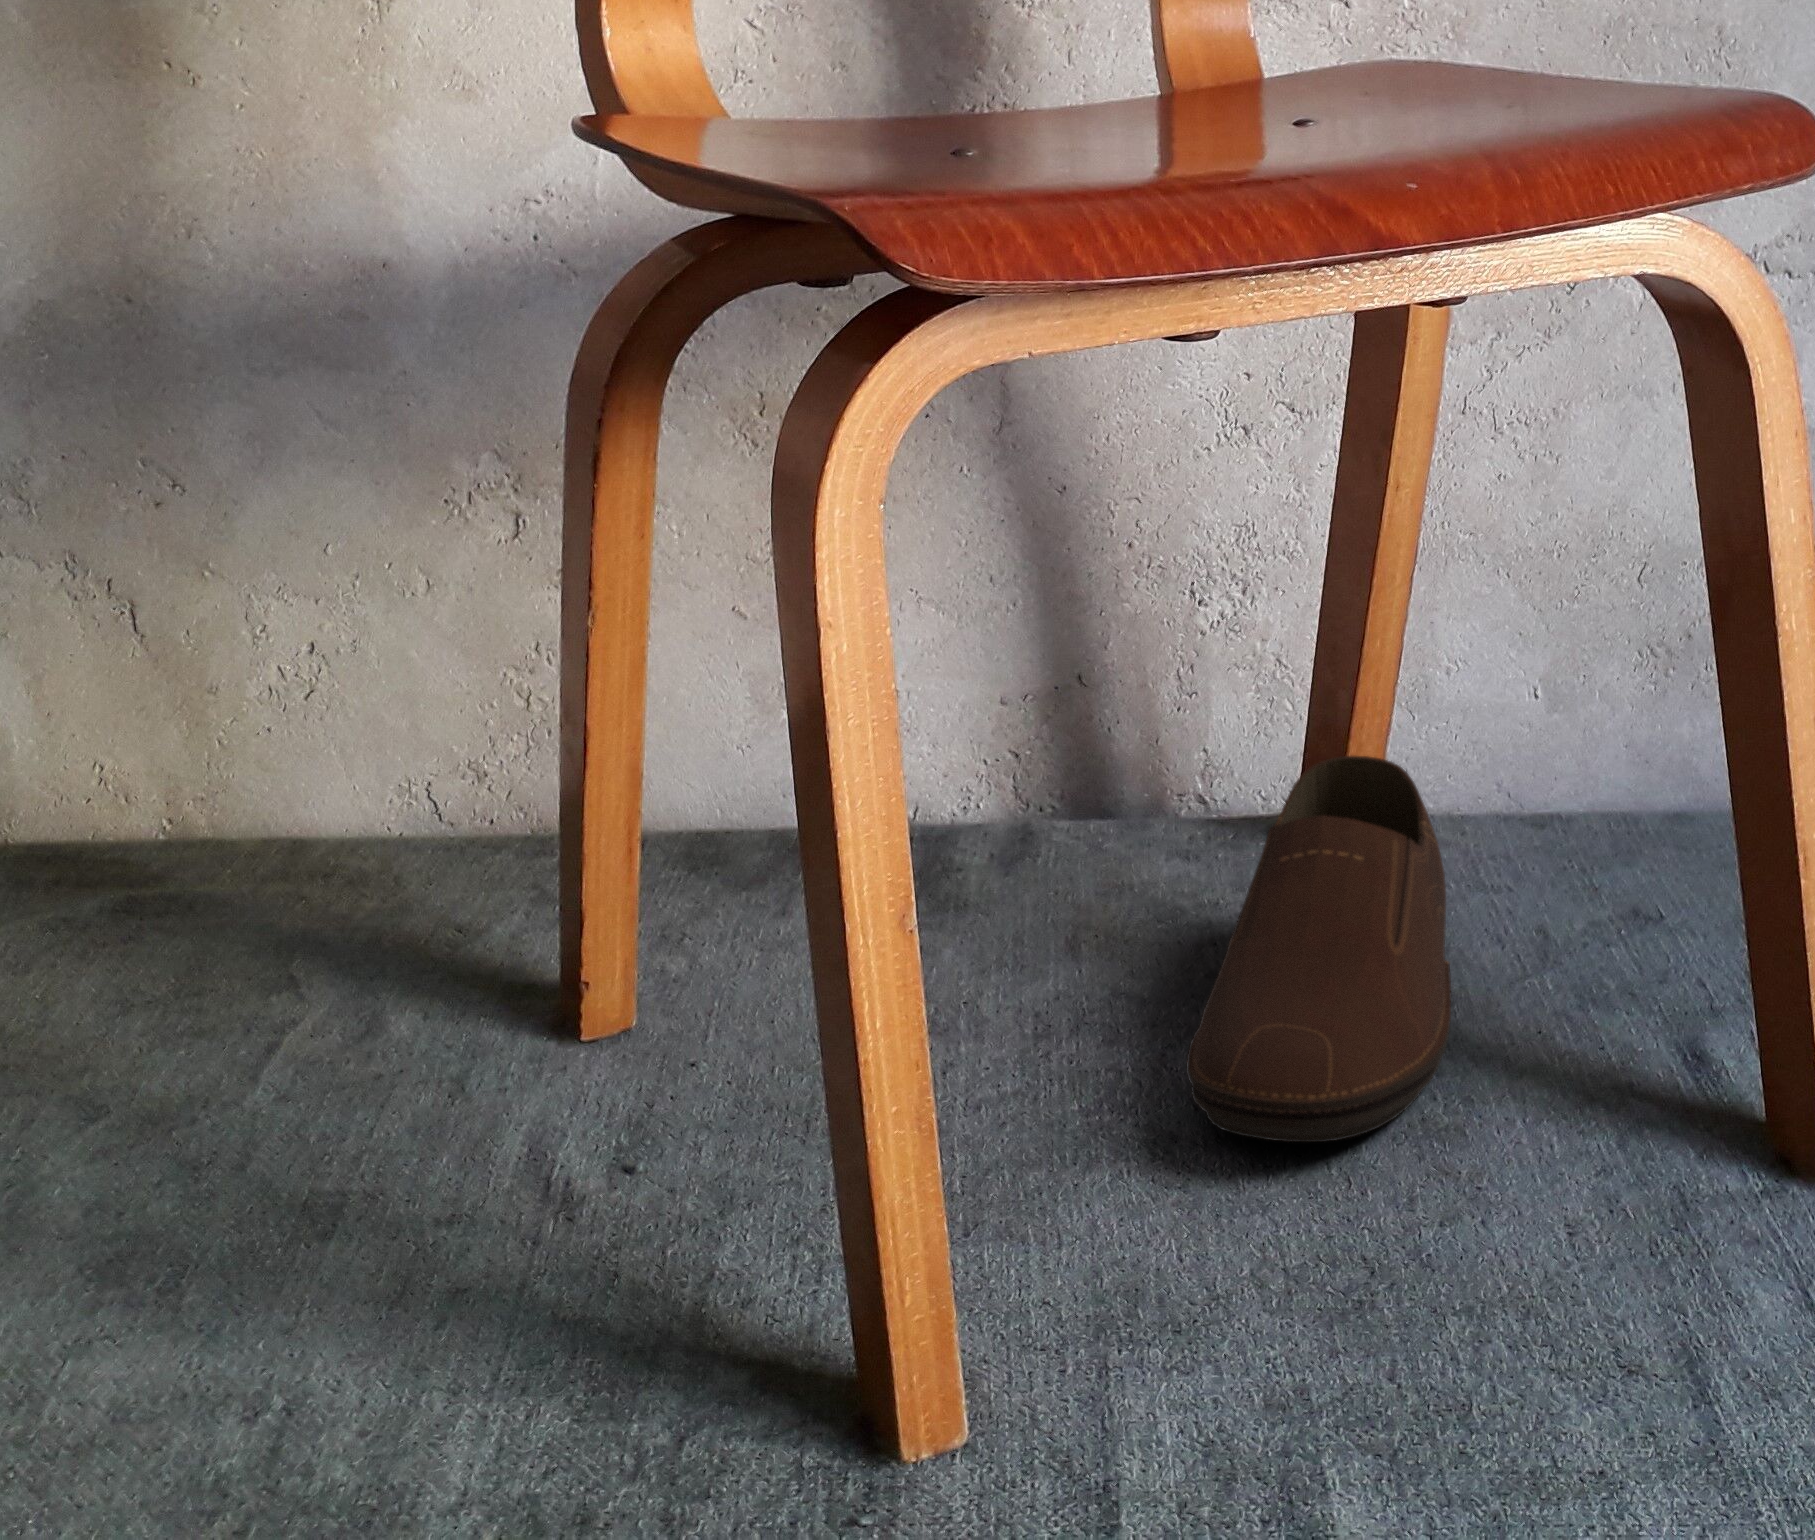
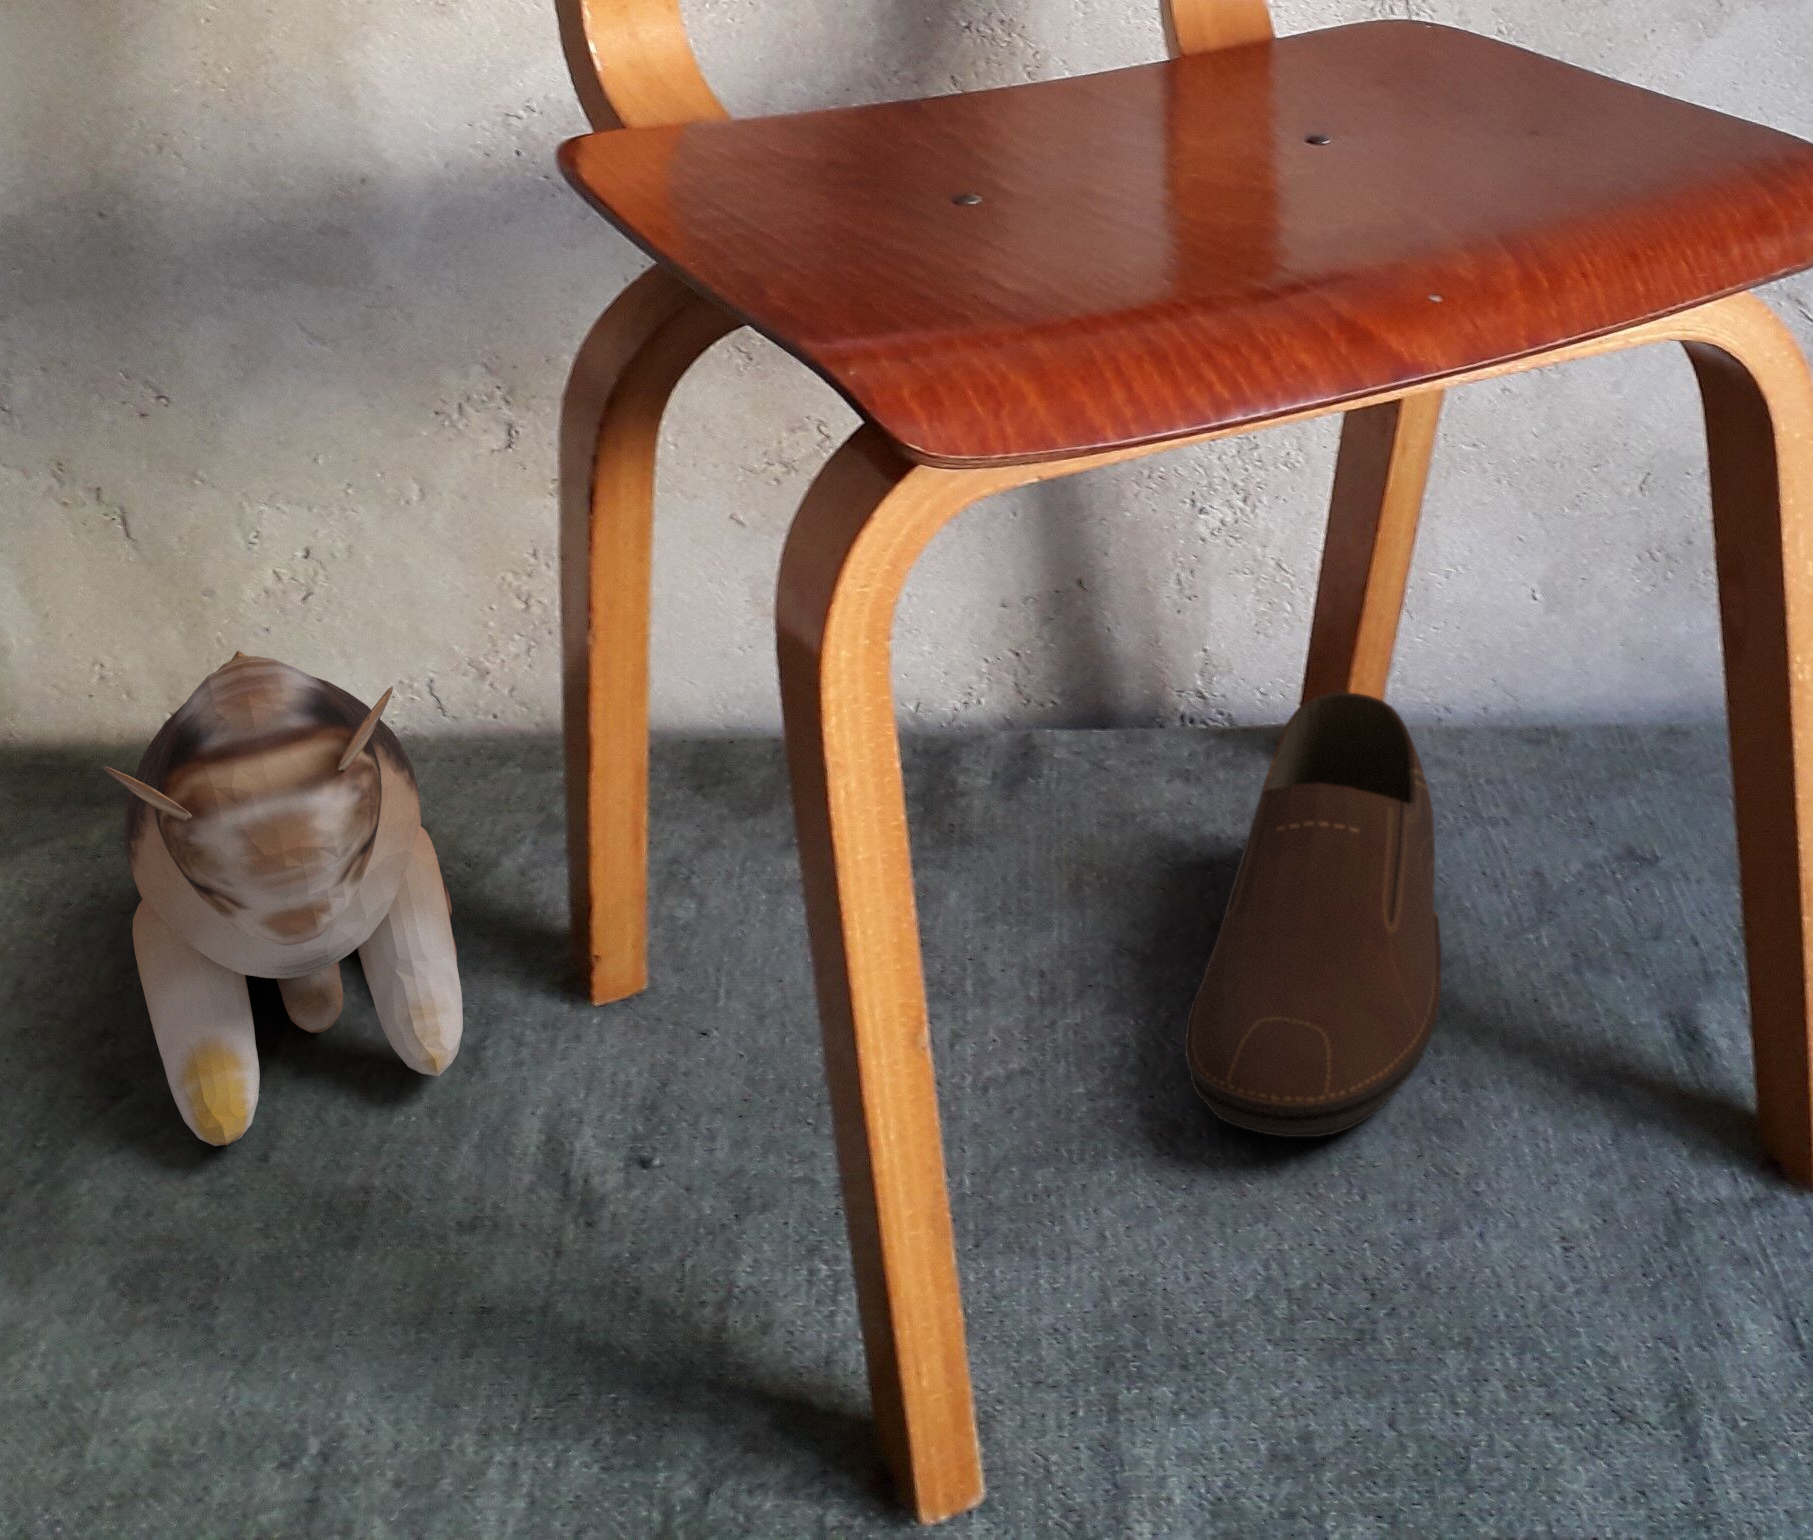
plush toy: none [104,625,450,1163] -> present [104,651,463,1146]

